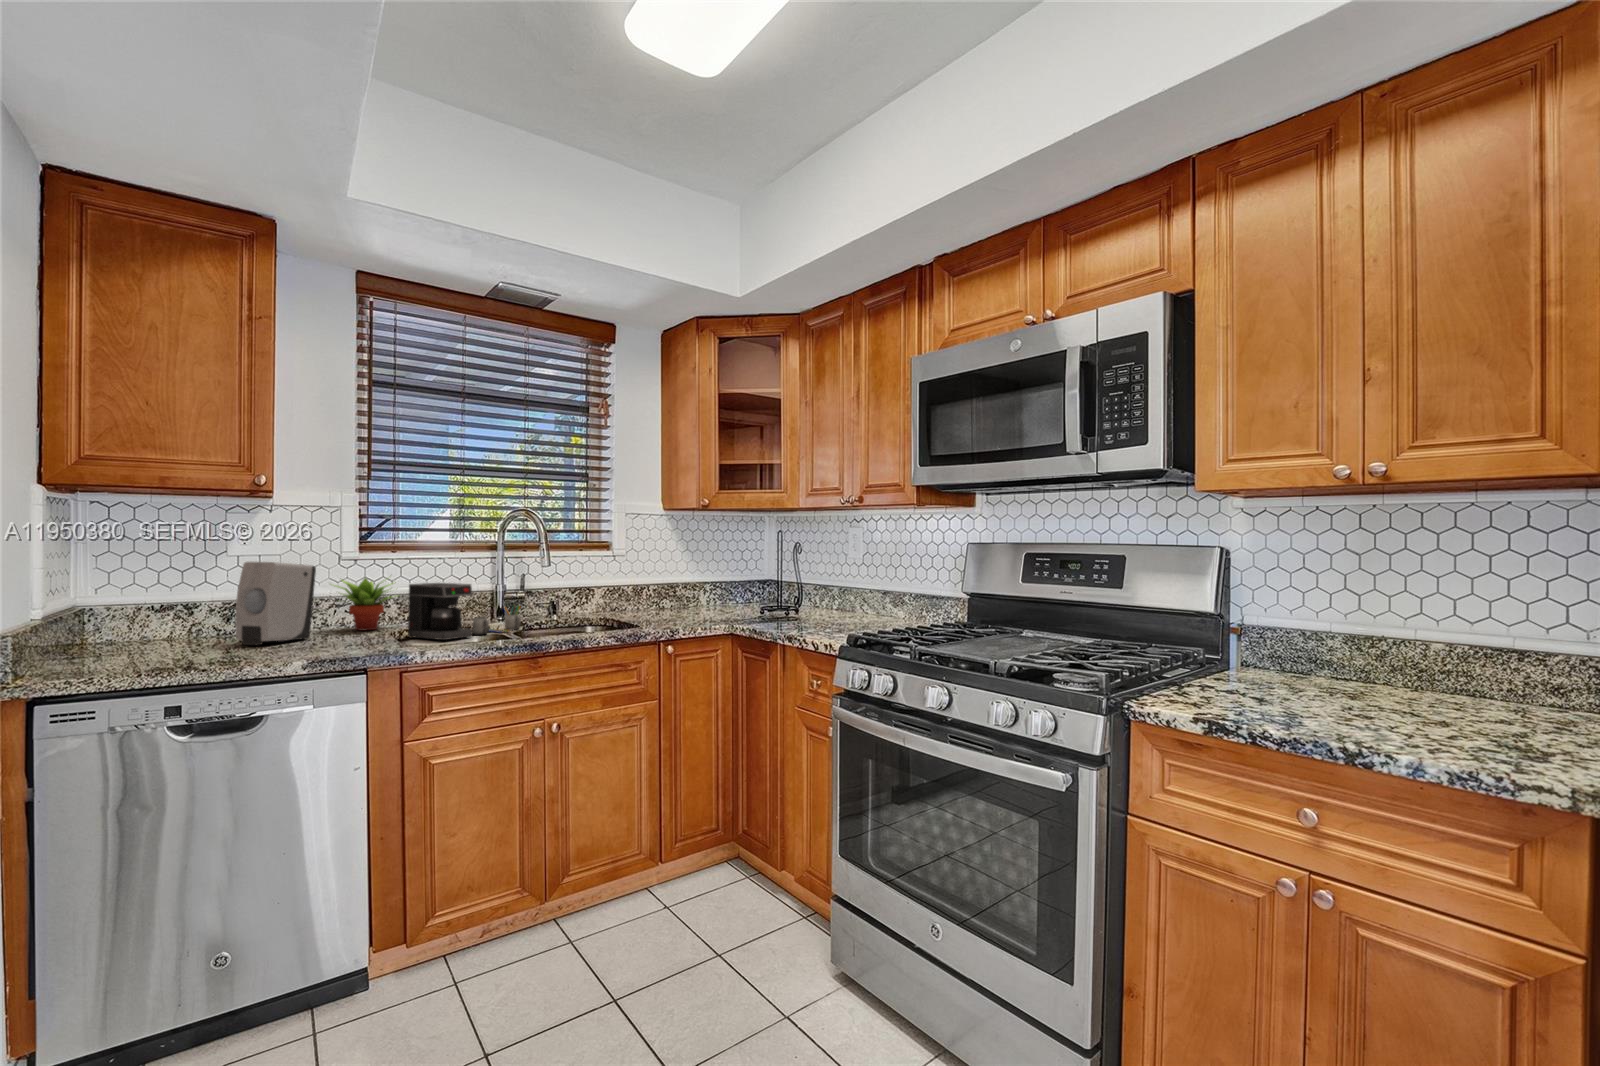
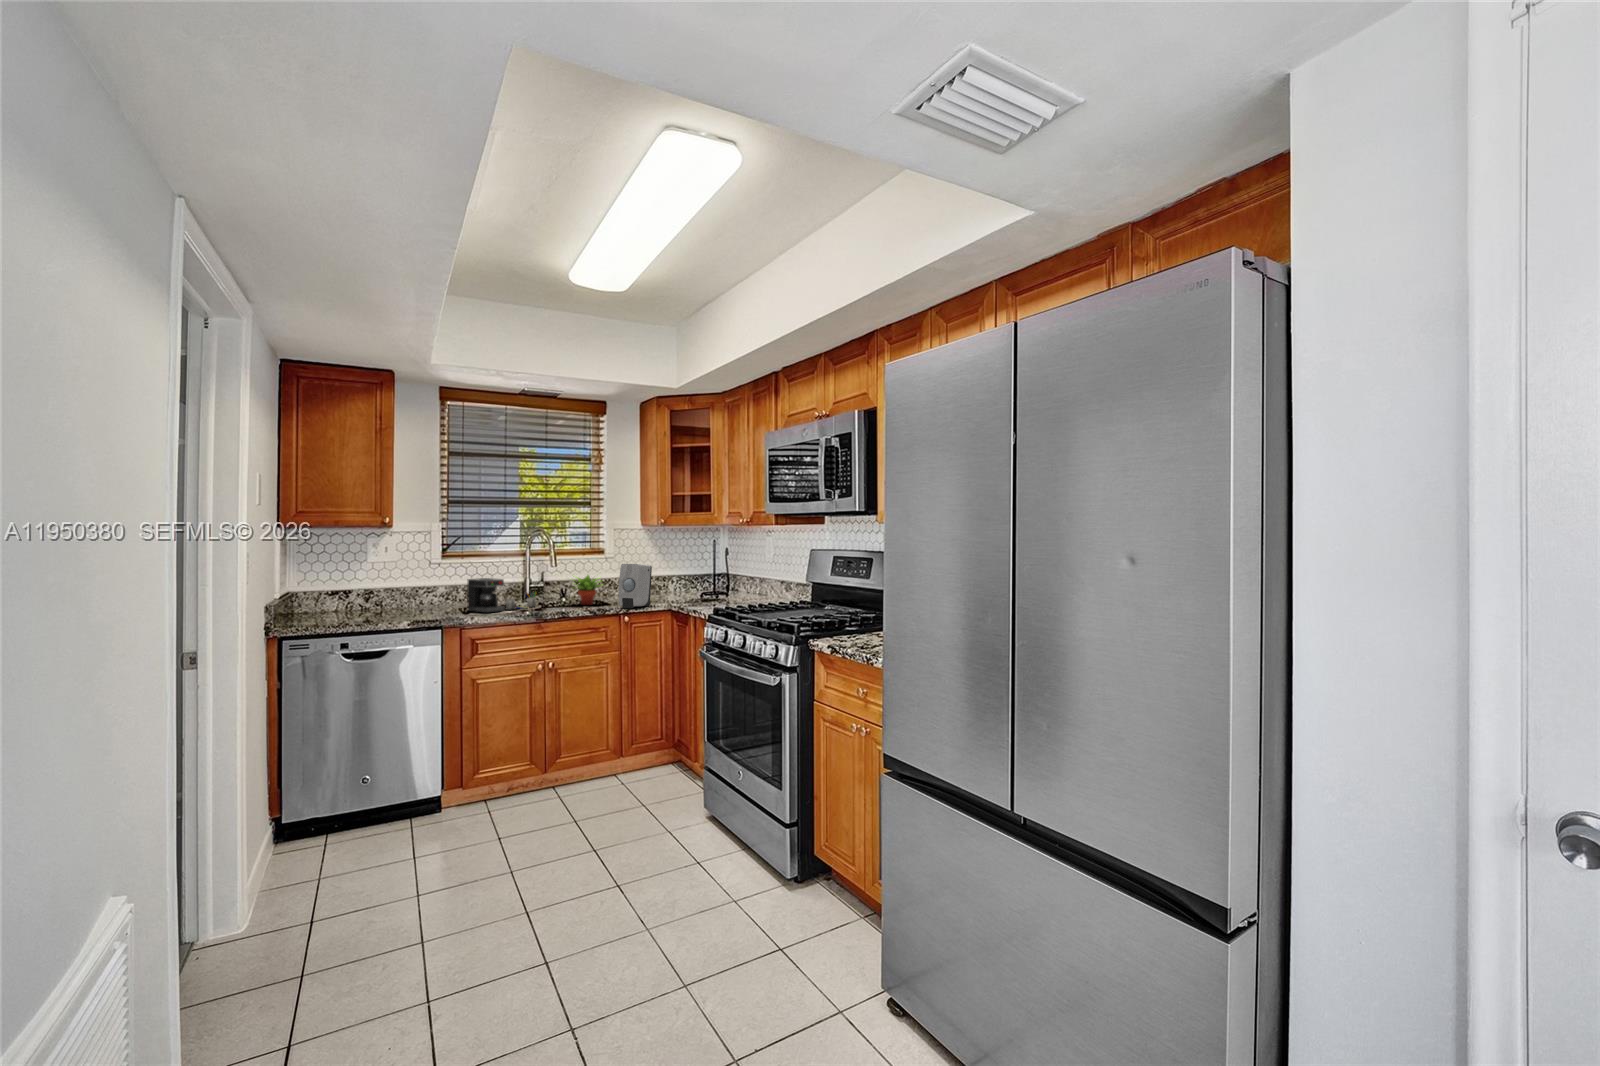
soap dispenser: present [236,562,316,645] -> present [619,564,652,608]
succulent plant: present [335,578,391,631] -> present [573,575,599,605]

